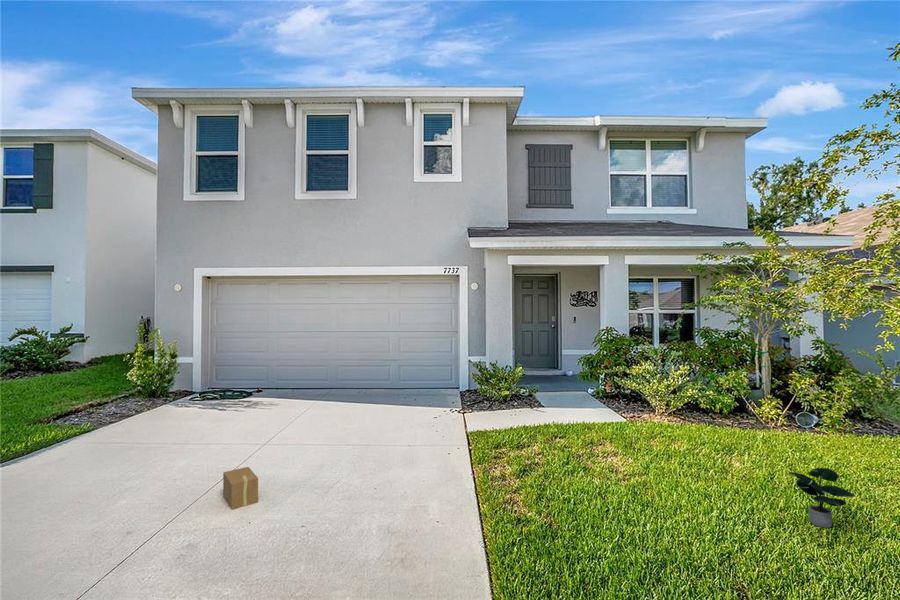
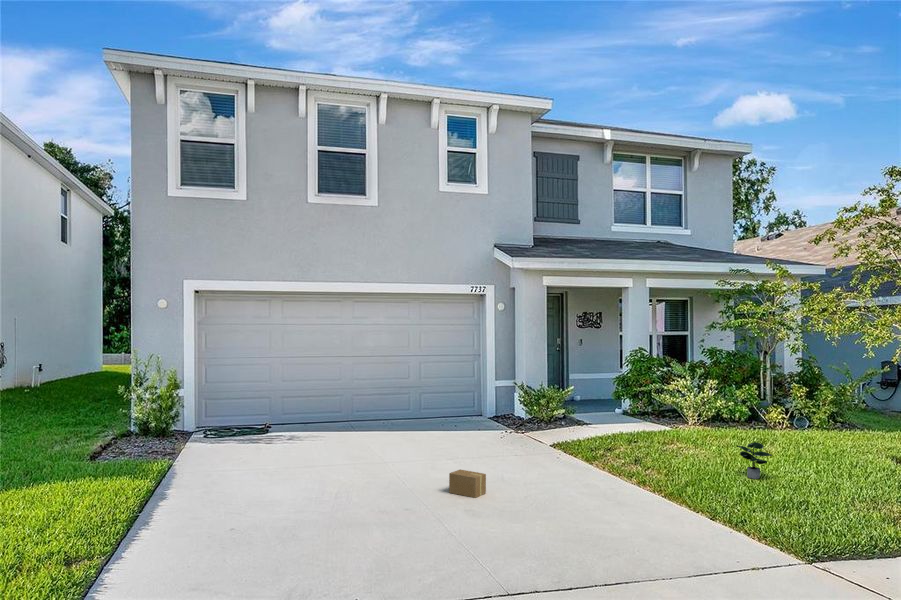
potted plant: present [791,468,855,528] -> present [738,442,772,479]

